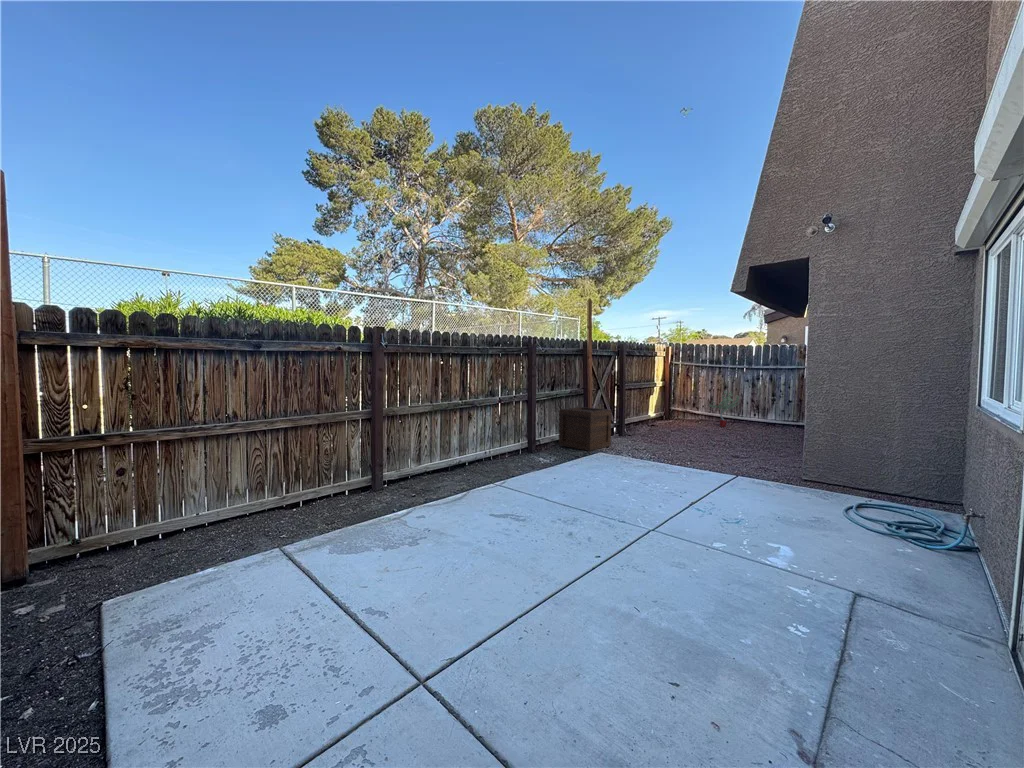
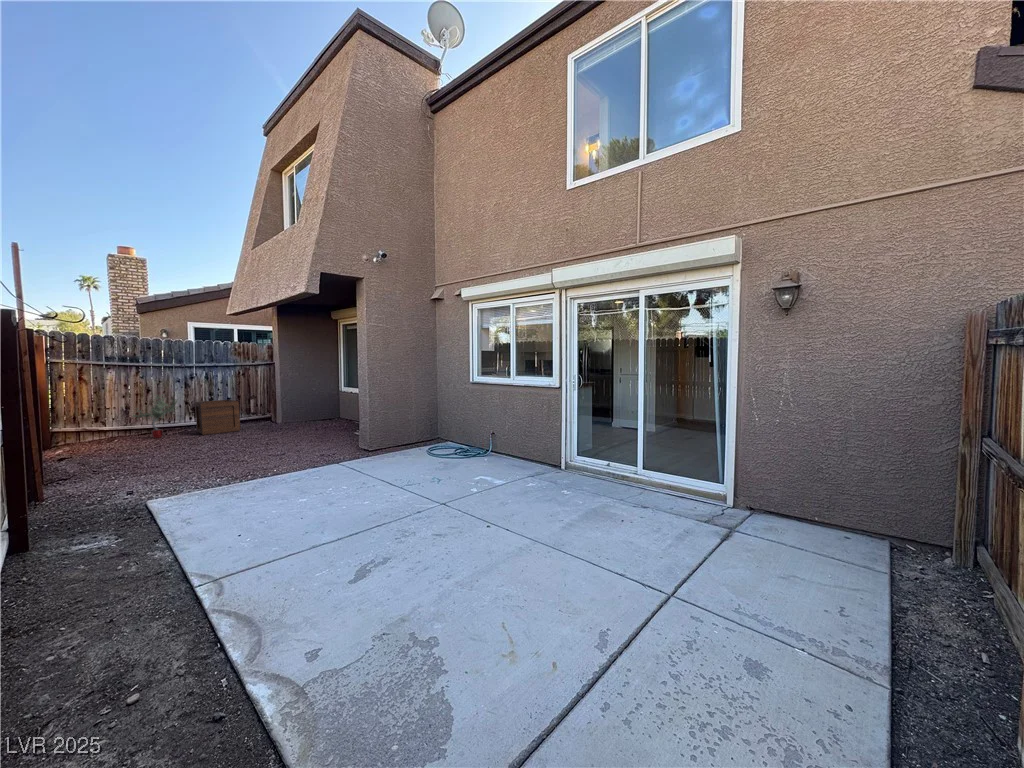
wooden crate: present [559,407,611,451] -> present [195,400,240,435]

